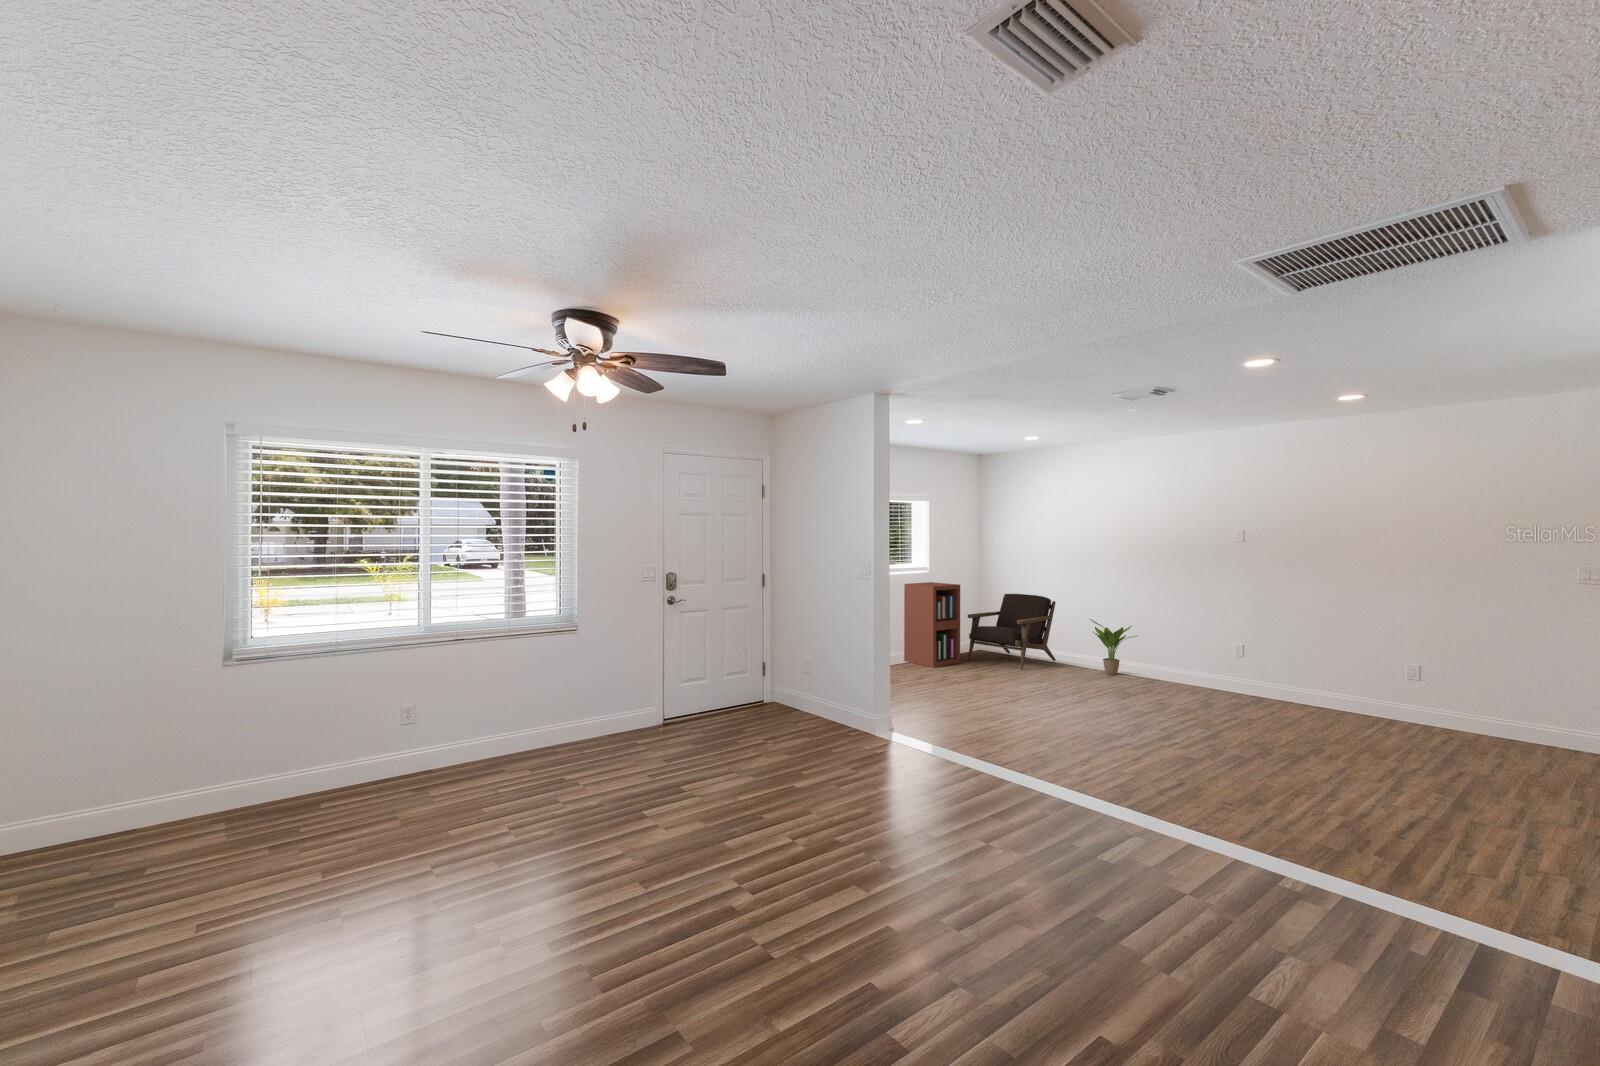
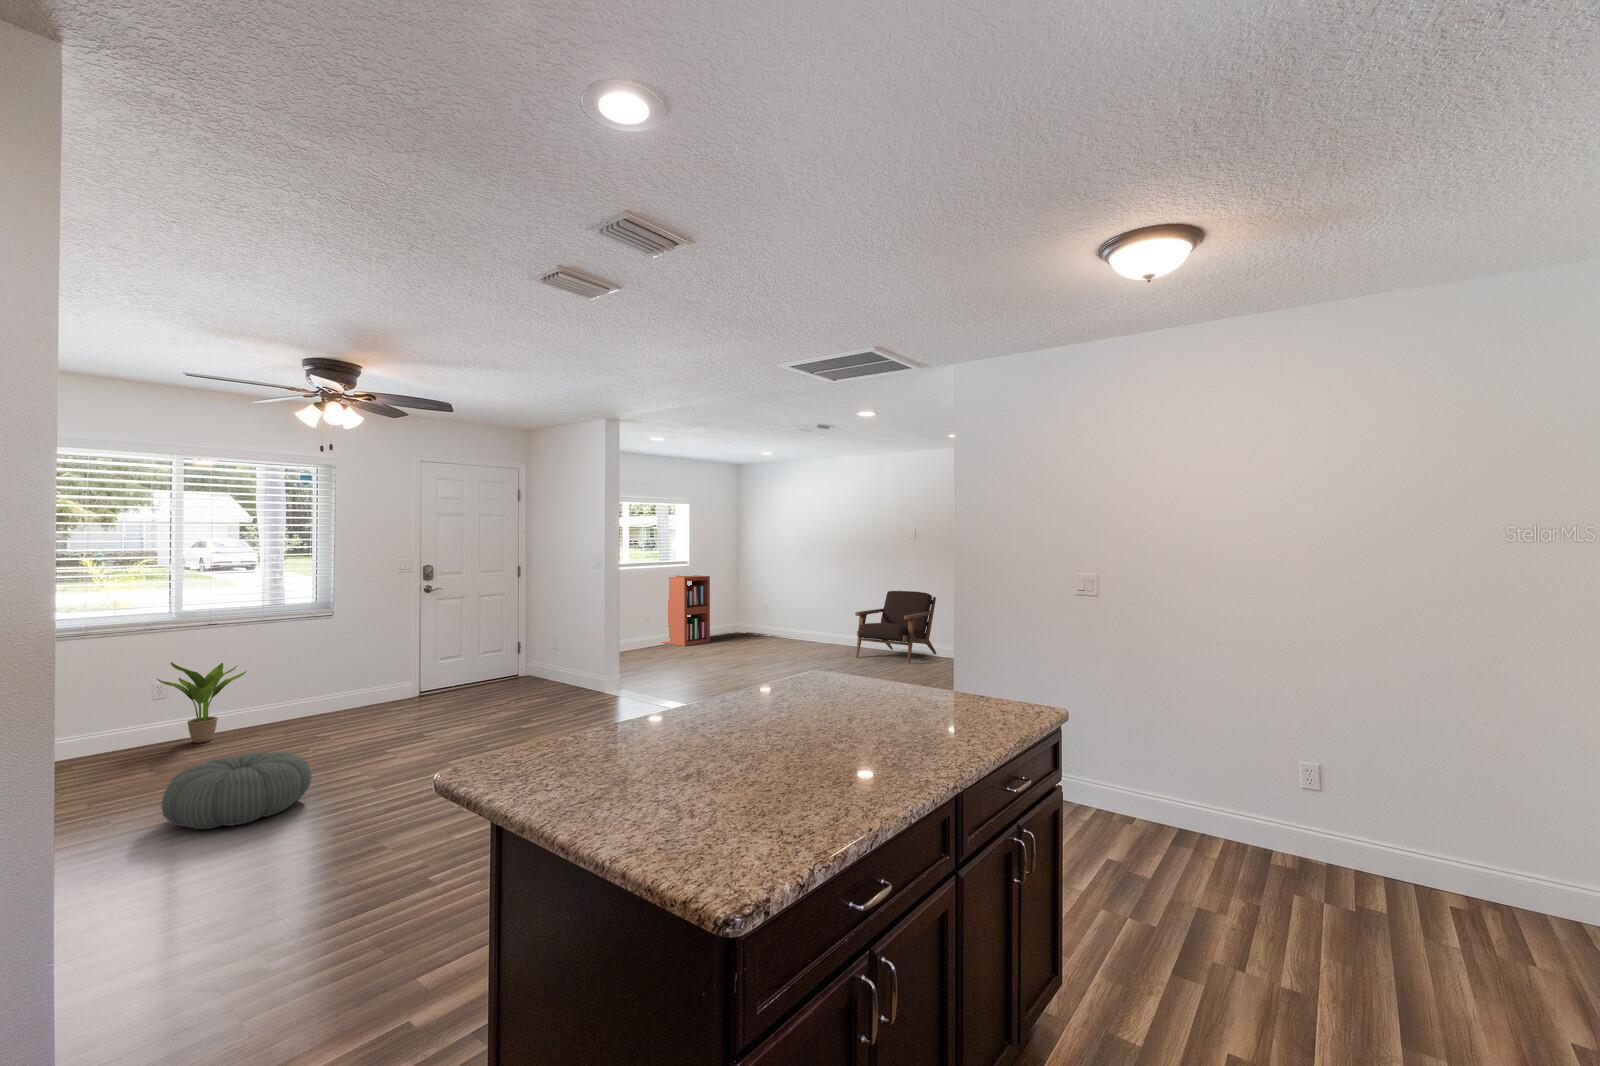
armchair: present [968,594,1056,670] -> present [855,591,936,664]
potted plant: present [1090,619,1137,675] -> present [157,662,246,743]
pouf: none [389,832,564,958] -> present [162,751,311,829]

